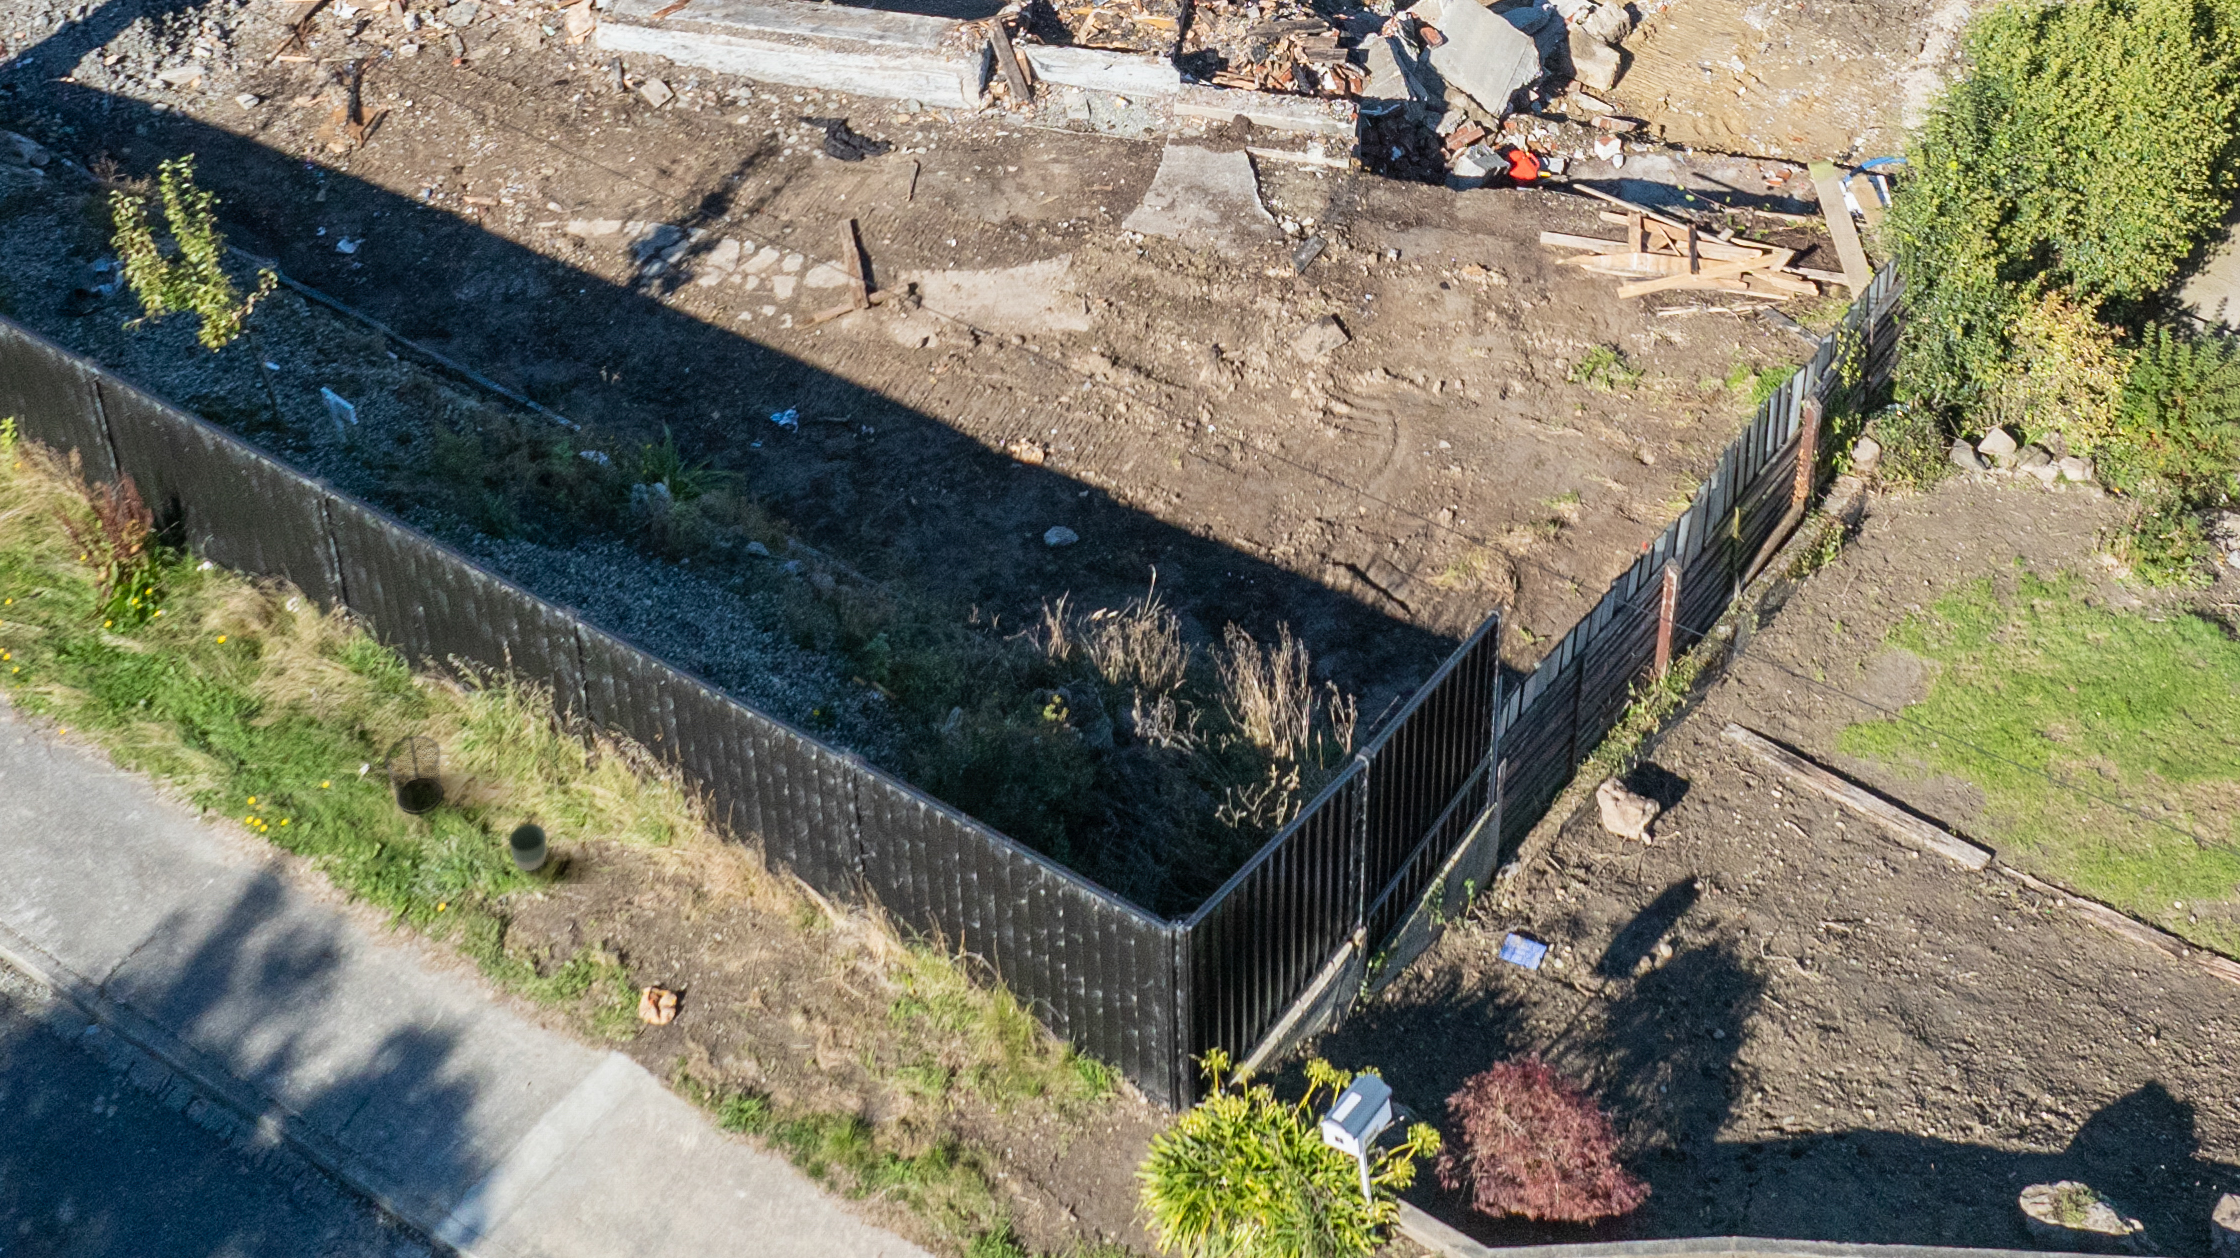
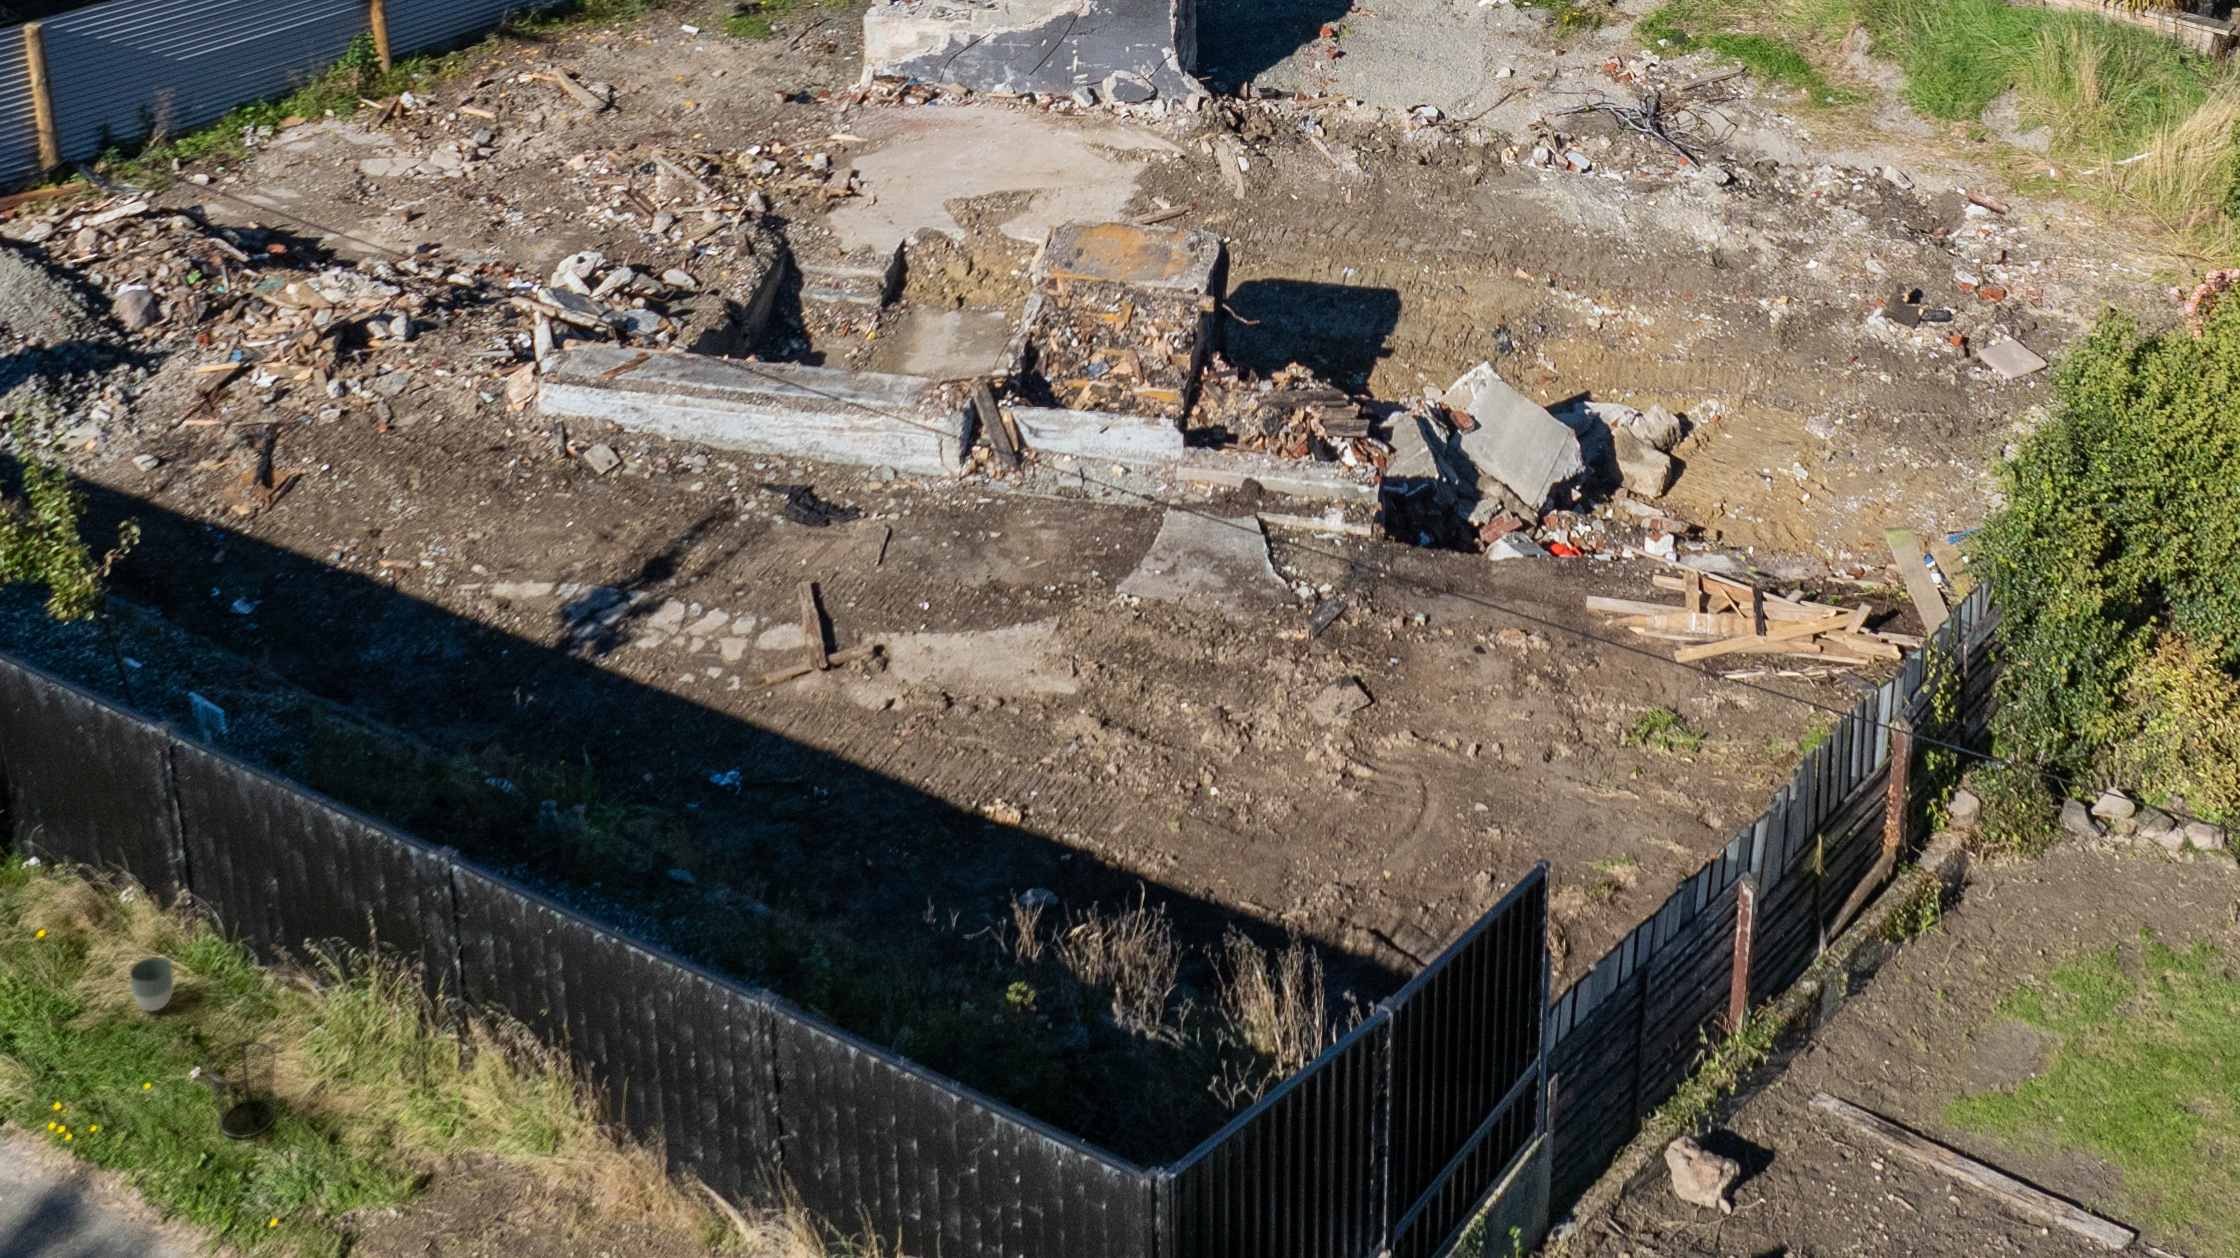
planter: present [509,824,547,871] -> present [130,957,173,1011]

